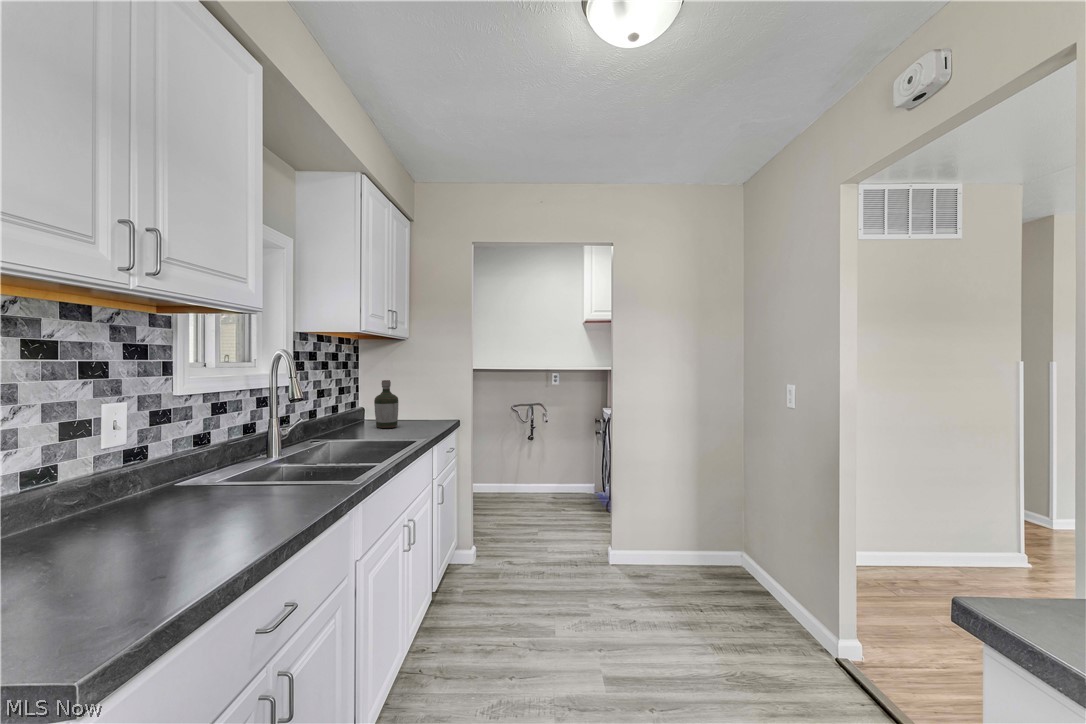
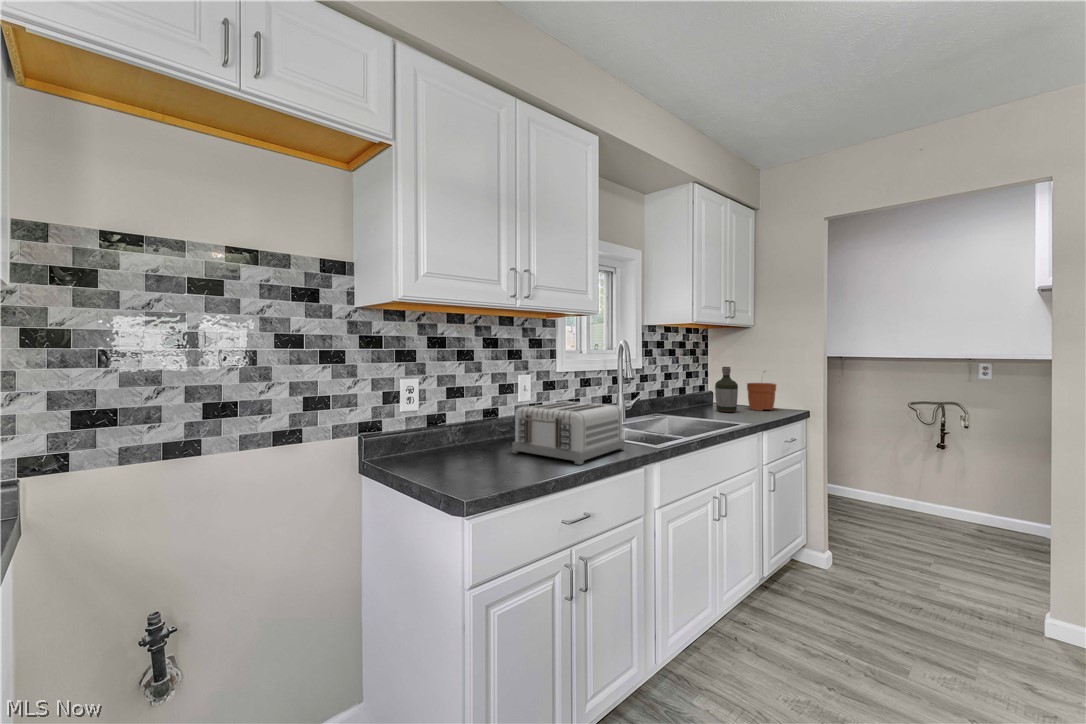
plant pot: none [403,383,431,423] -> present [747,383,776,411]
toaster: none [109,436,313,542] -> present [512,401,625,464]

